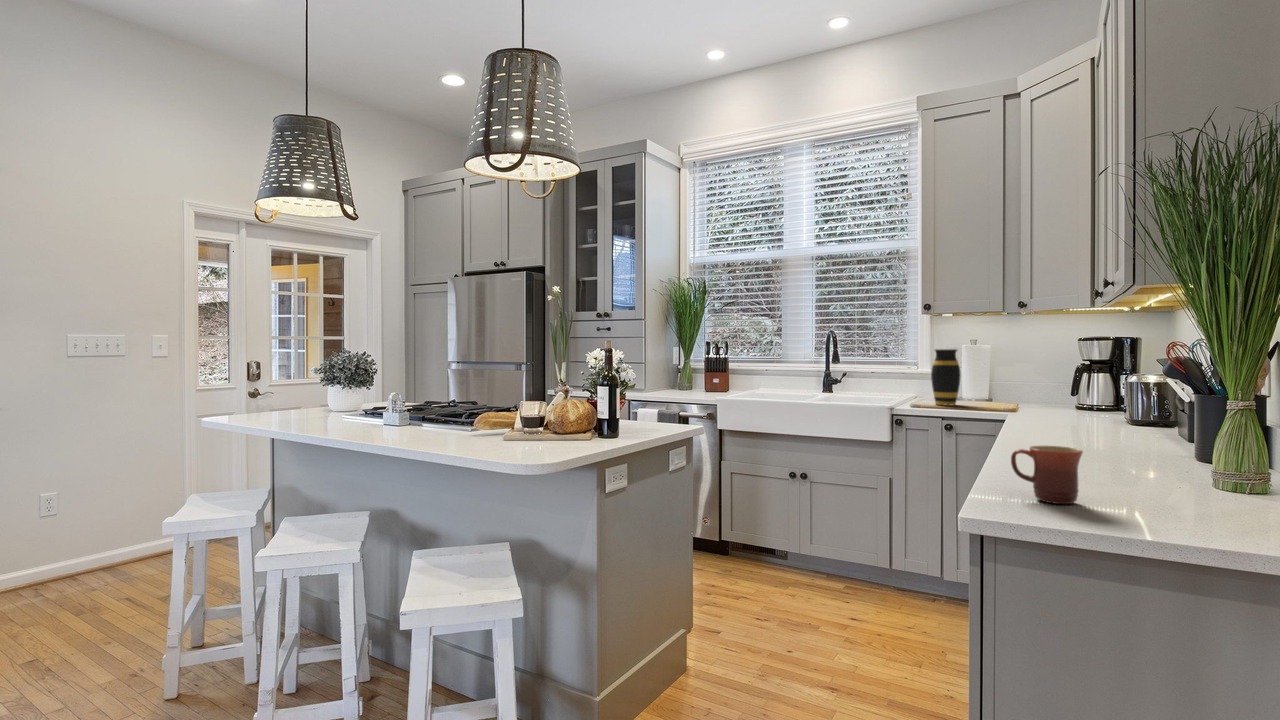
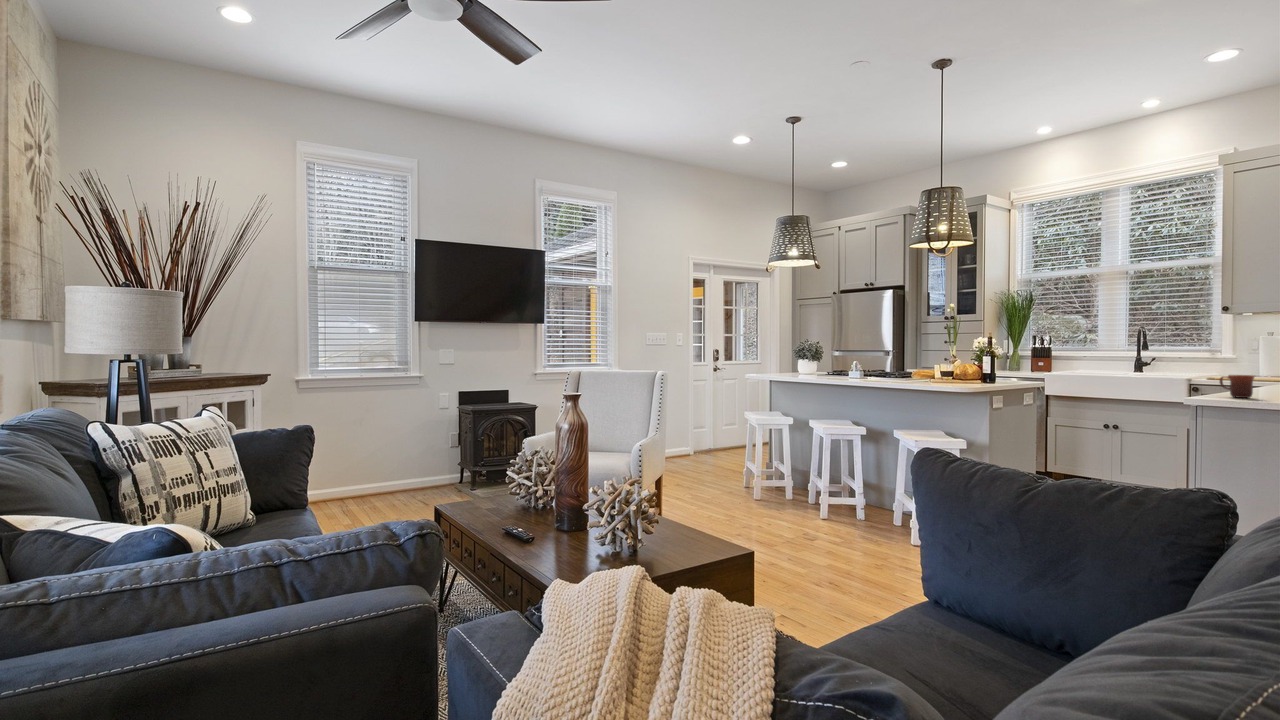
vase: present [931,349,961,406] -> none [1230,339,1256,380]

